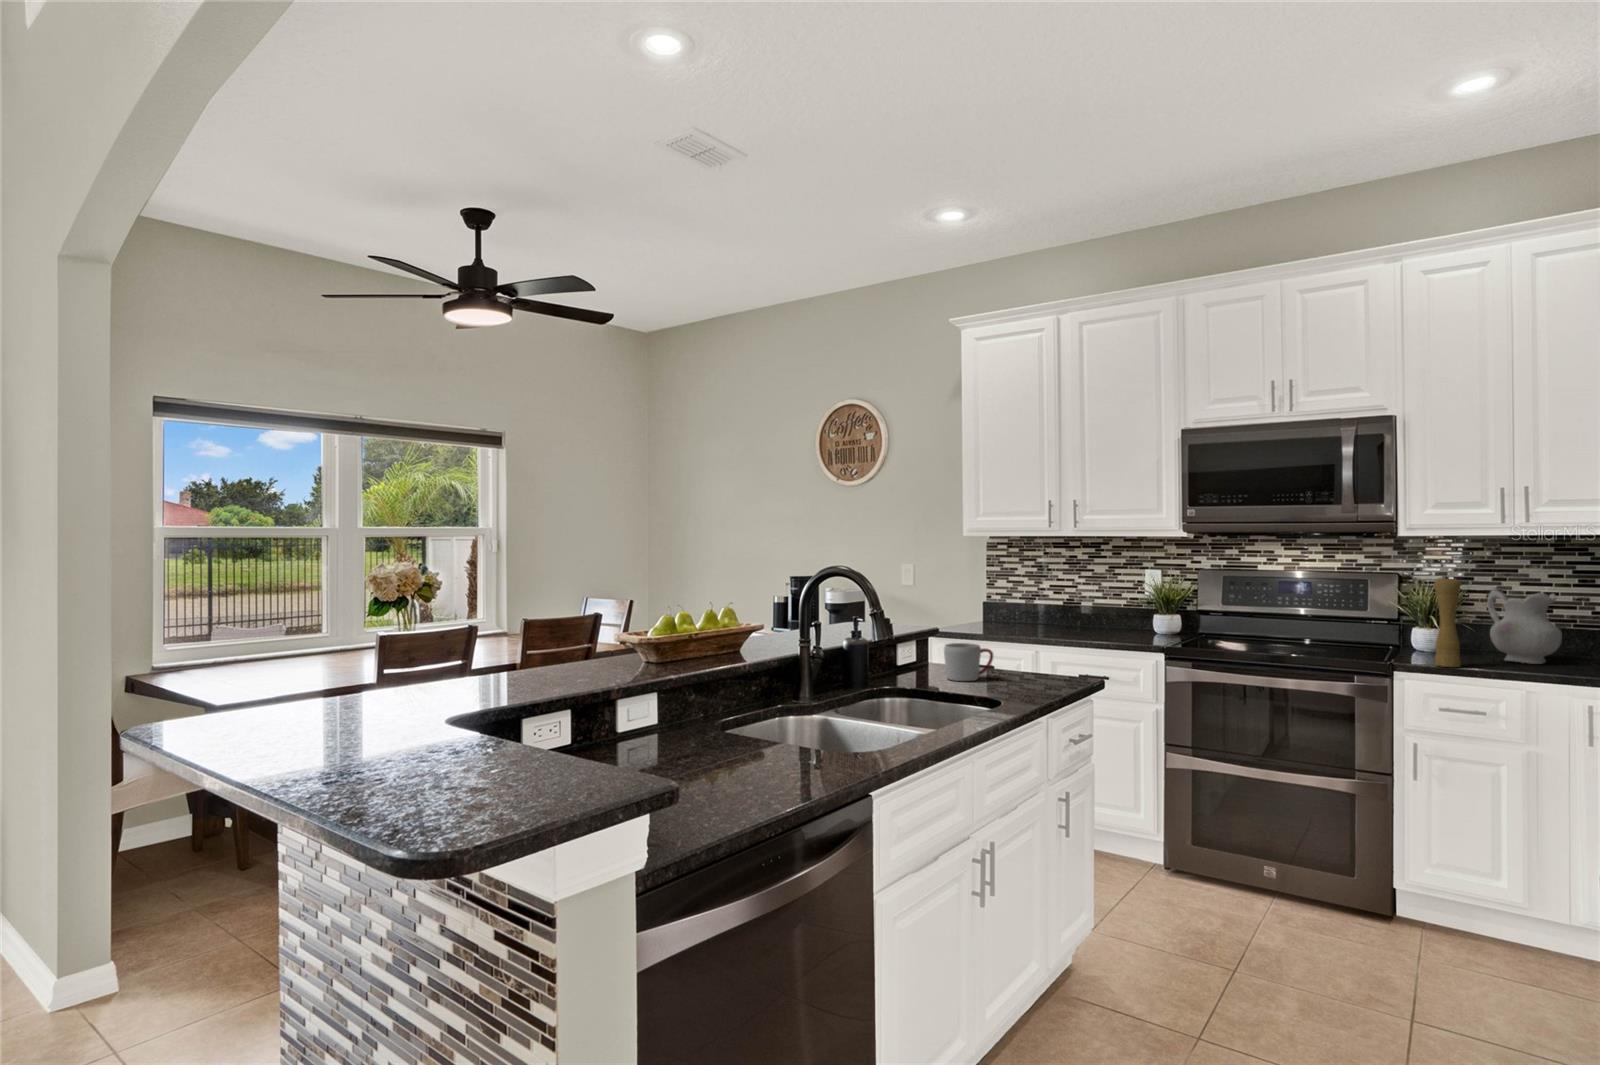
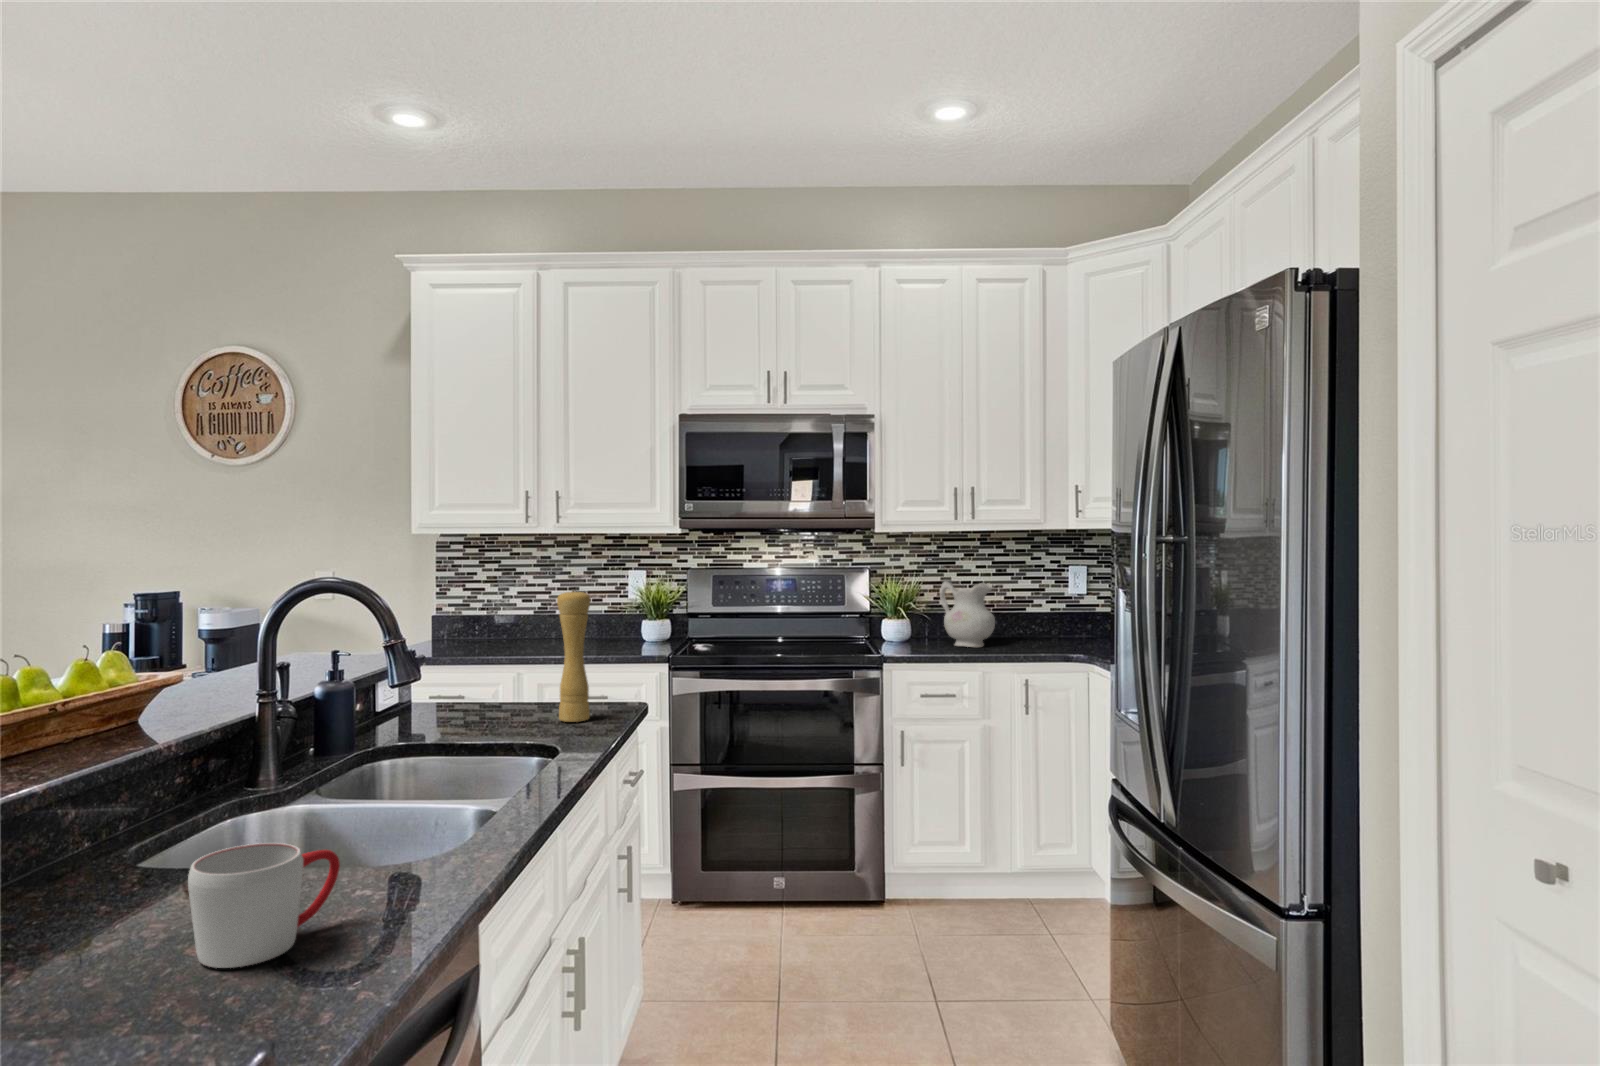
pepper mill: present [1434,577,1461,667] -> present [557,590,591,722]
mug: present [944,643,993,681] -> present [188,843,340,968]

